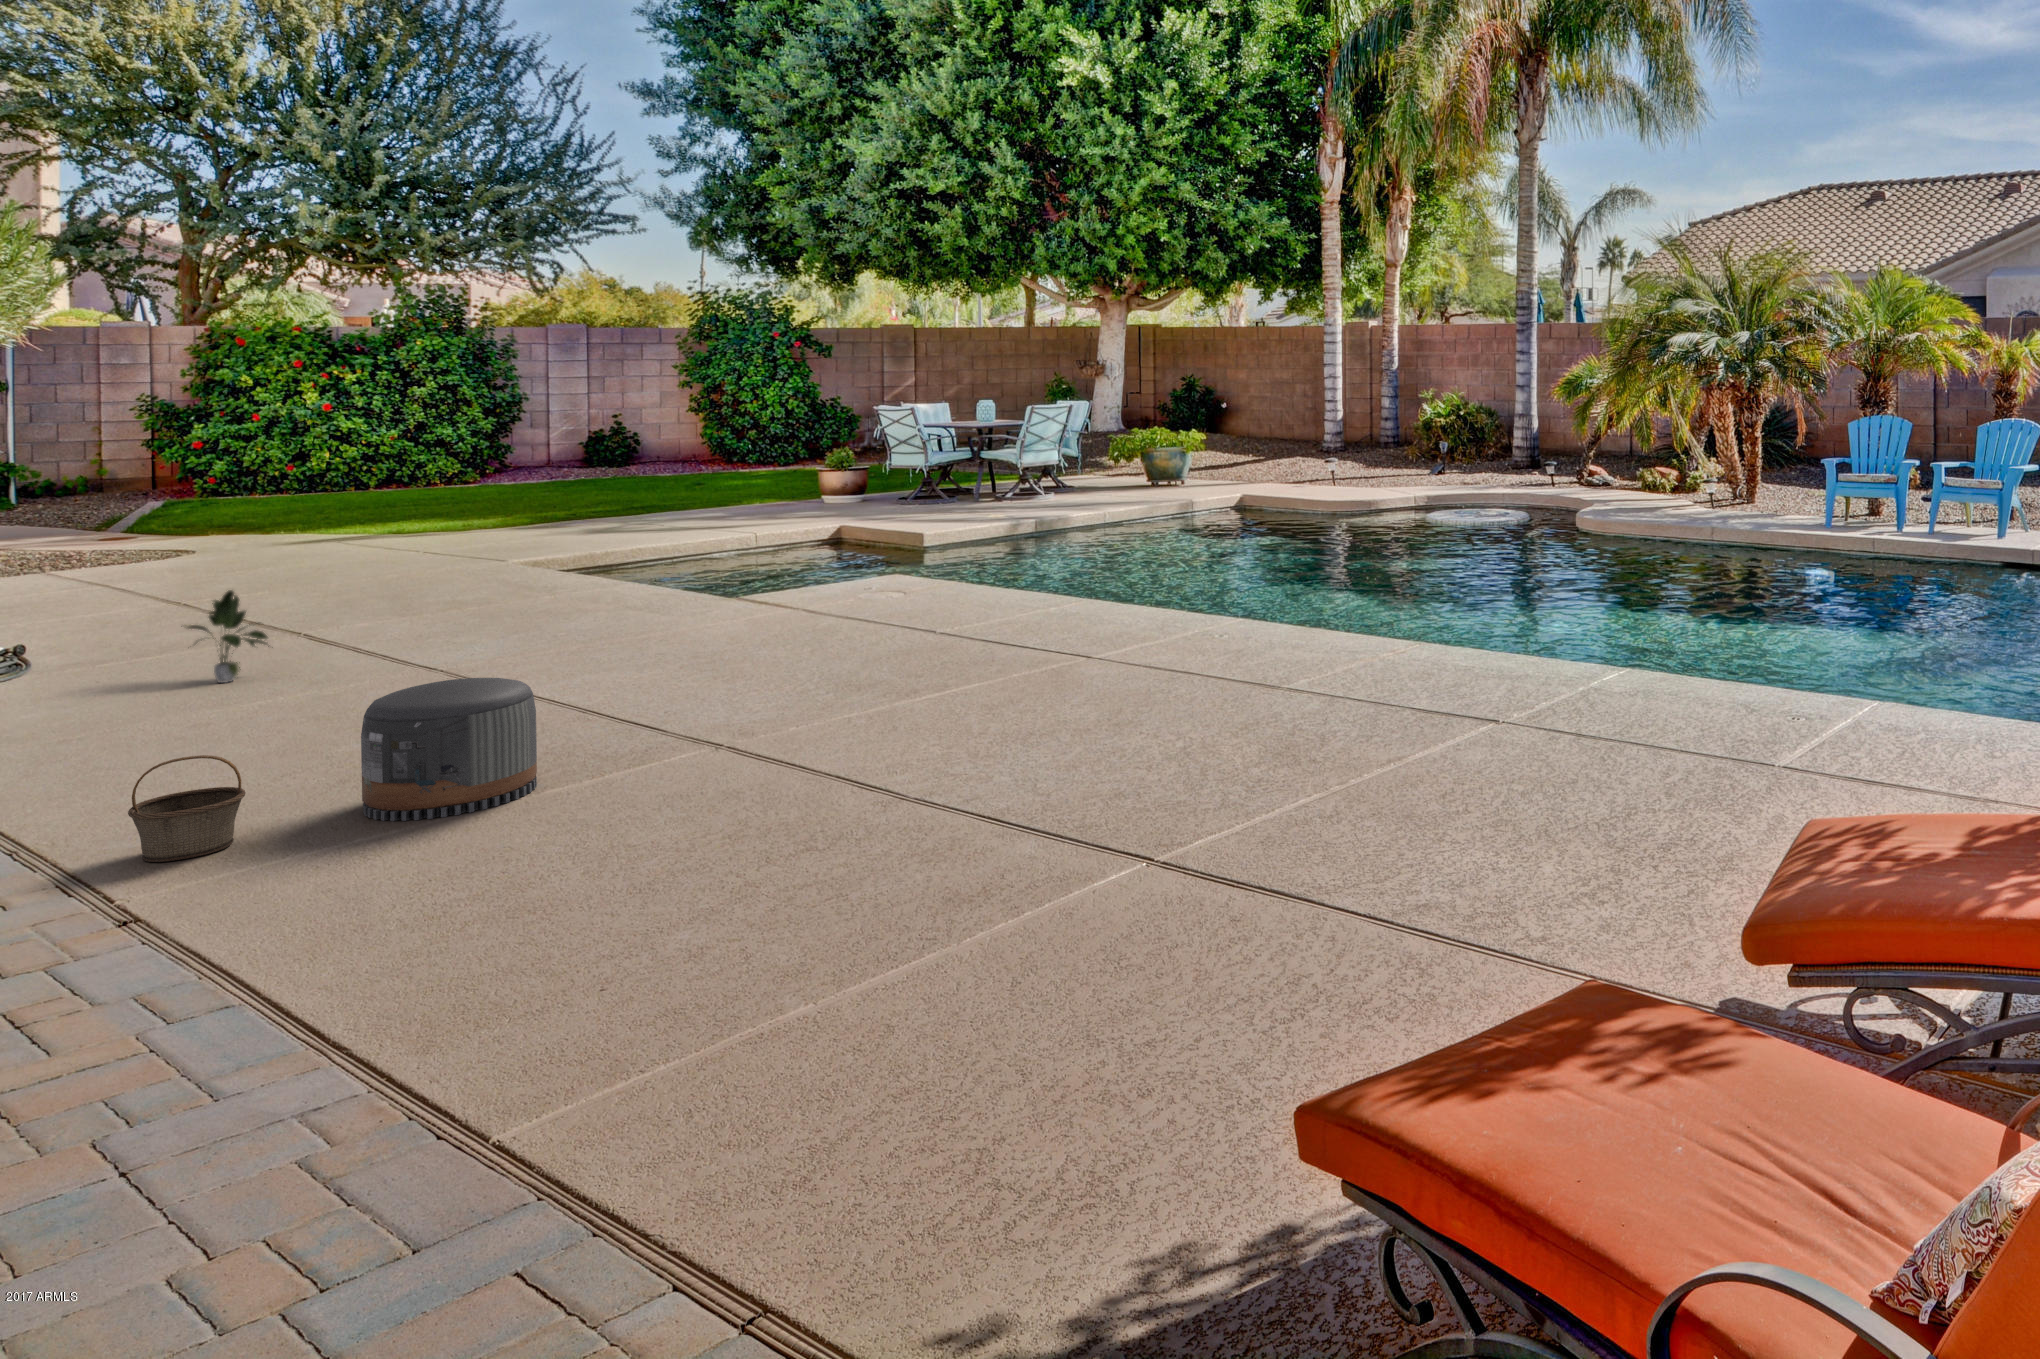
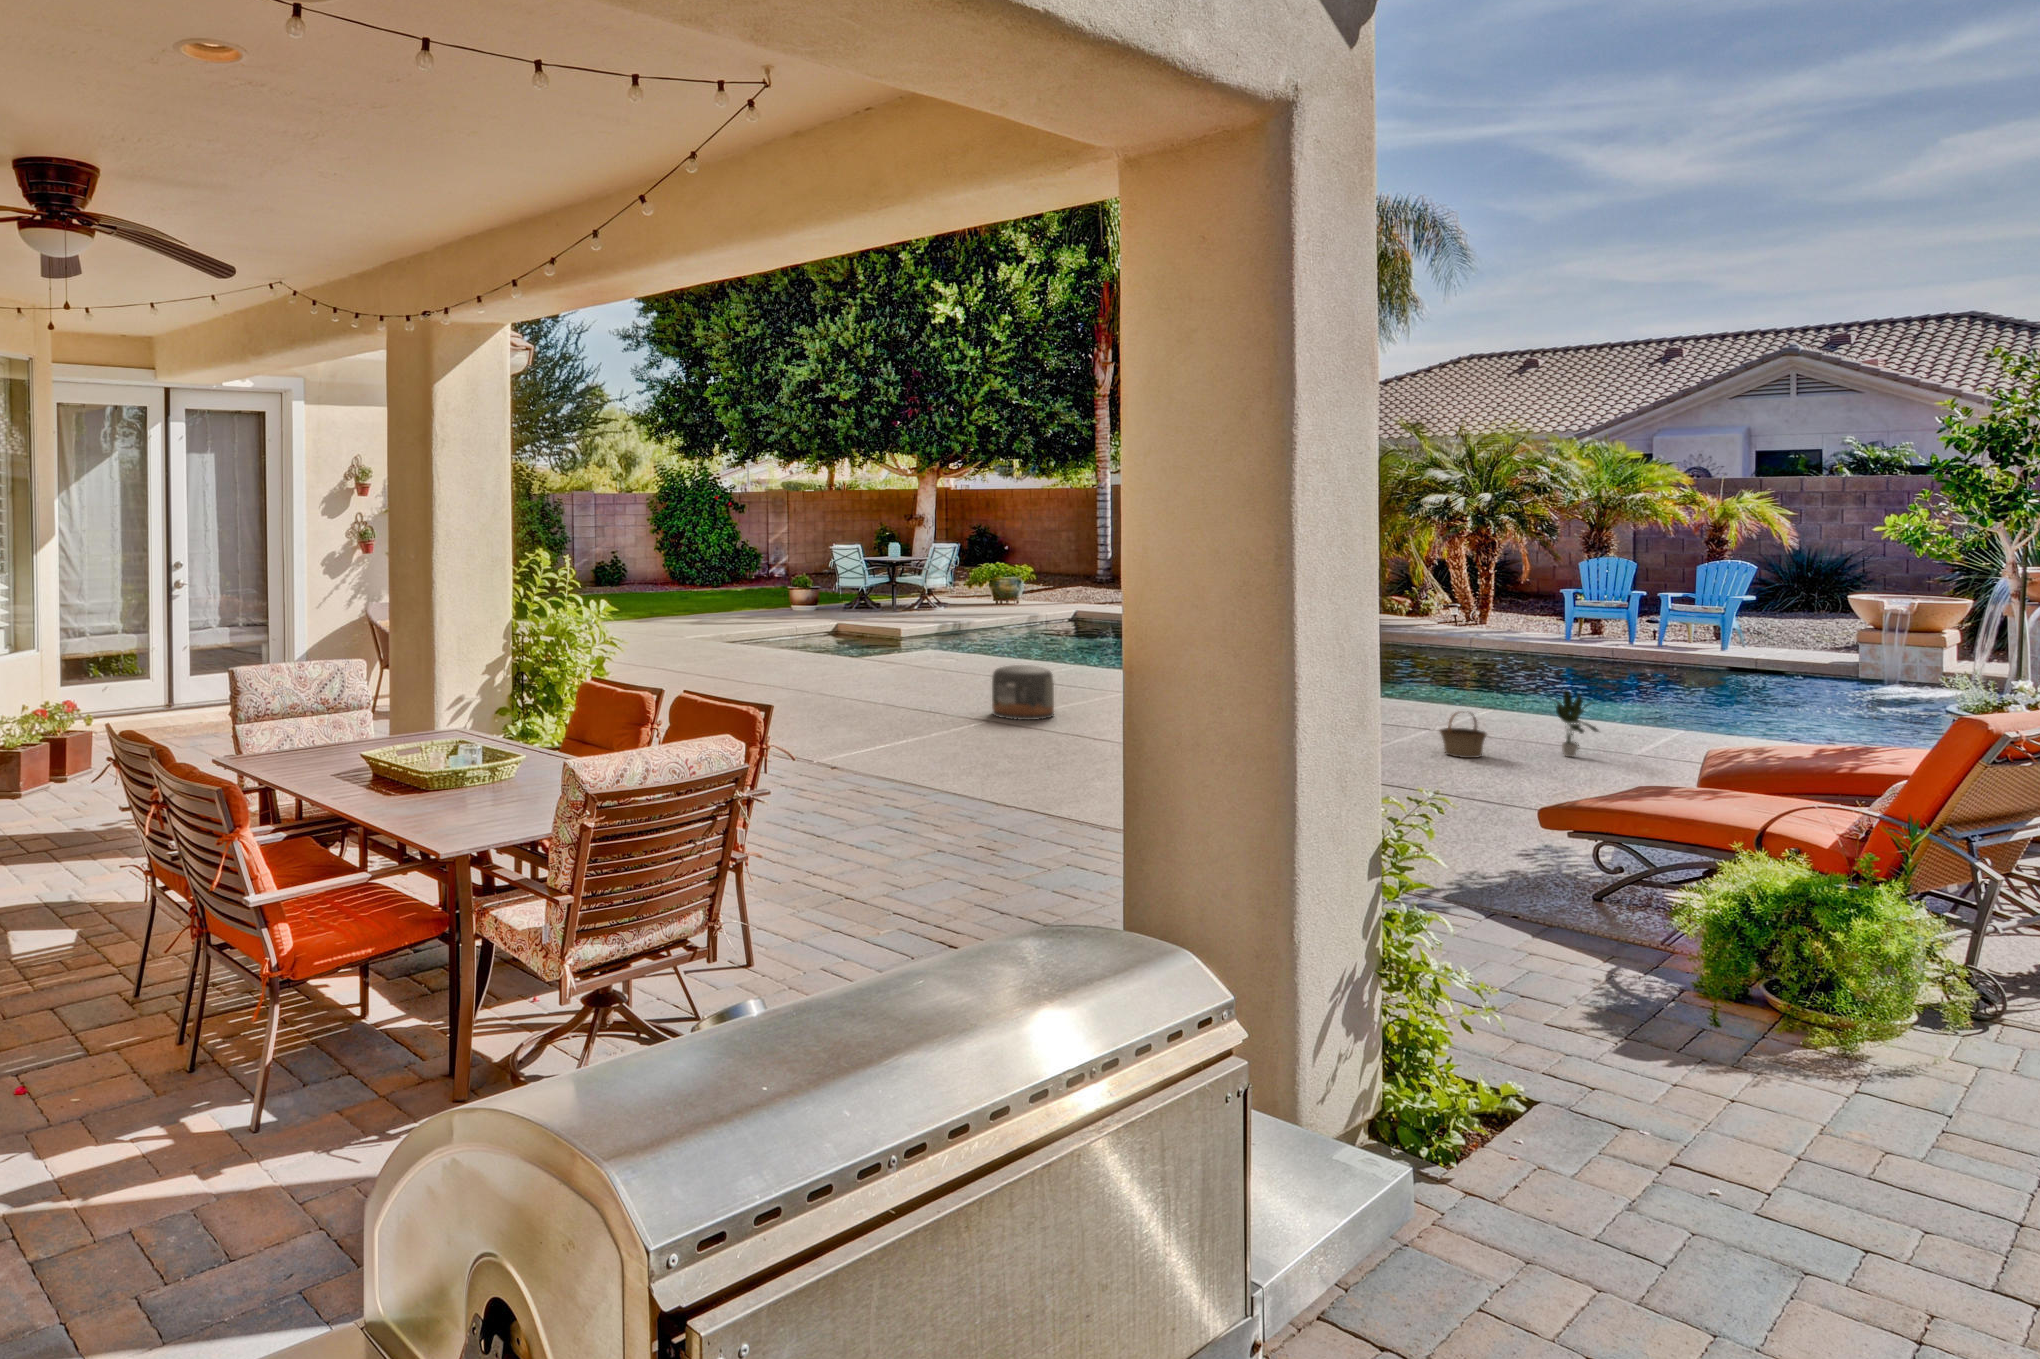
potted plant: present [187,590,273,683] -> present [1555,690,1598,757]
basket: present [128,755,246,862] -> present [1440,713,1487,758]

